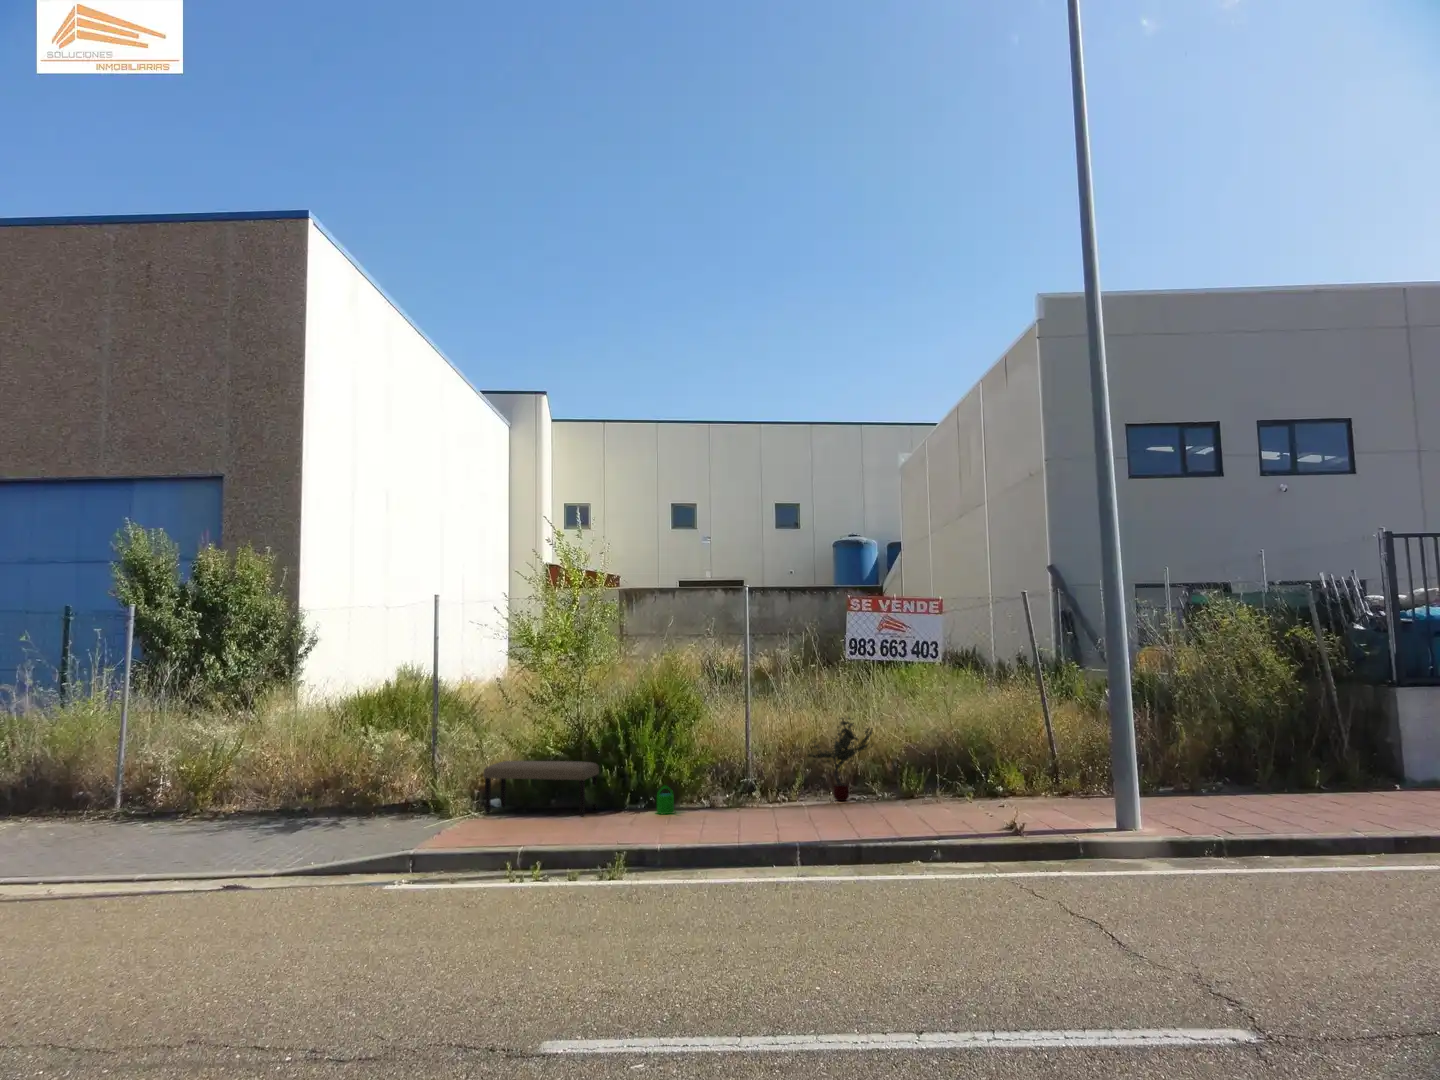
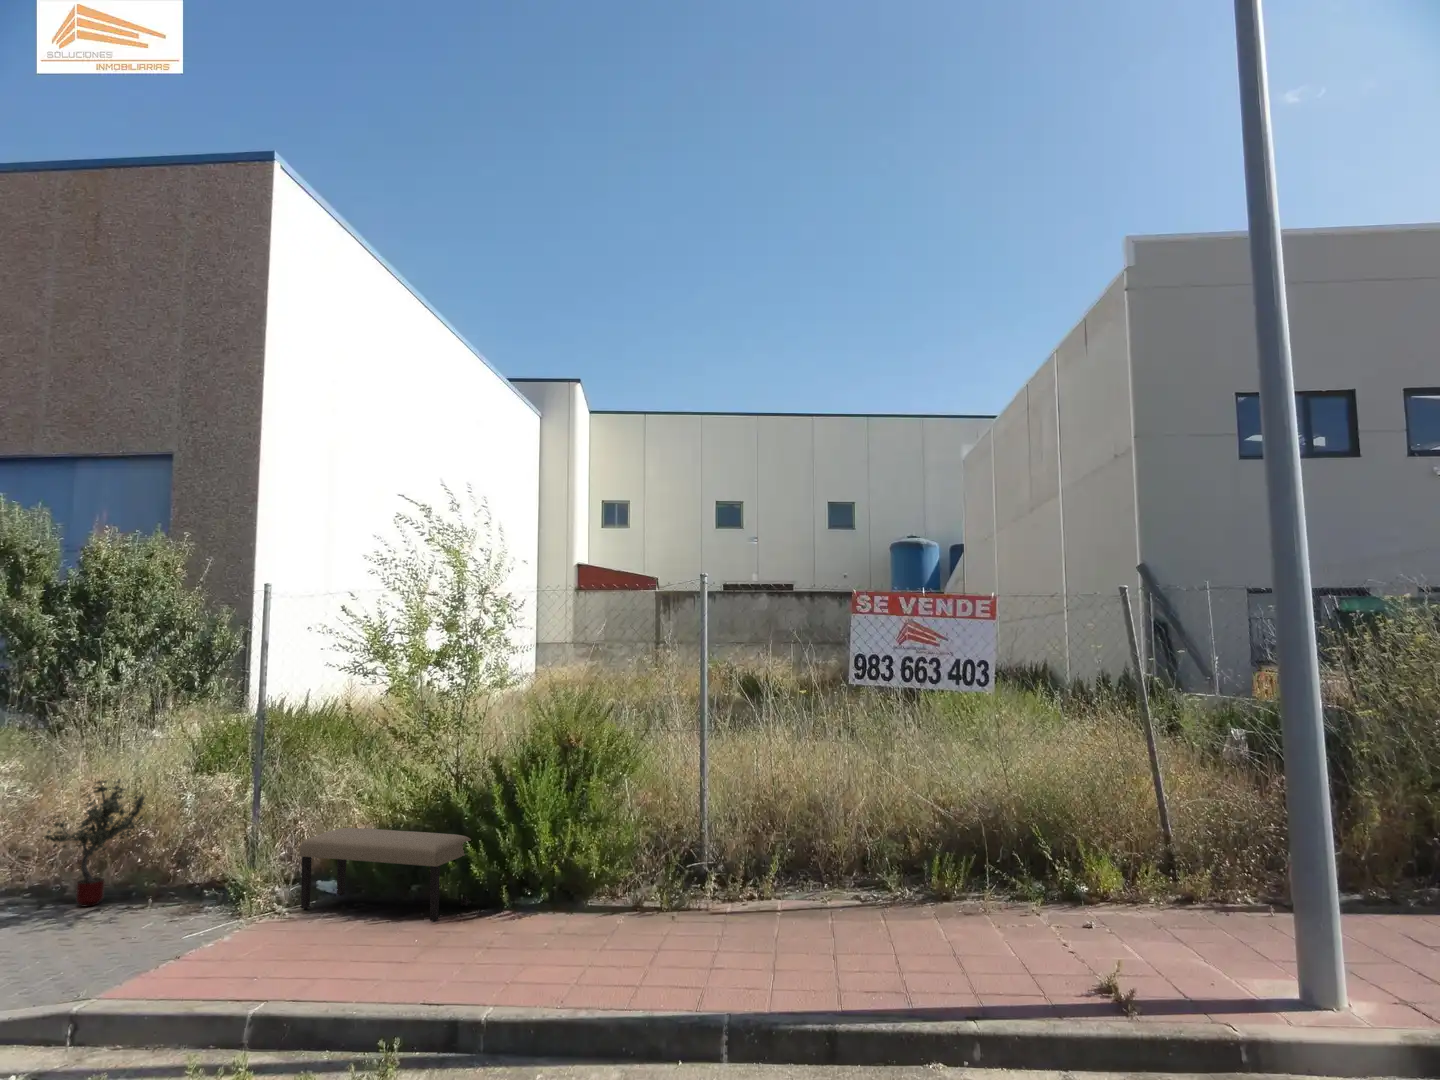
potted tree: present [808,717,873,801] -> present [44,779,146,906]
watering can: present [657,785,675,814] -> none [545,877,577,923]

